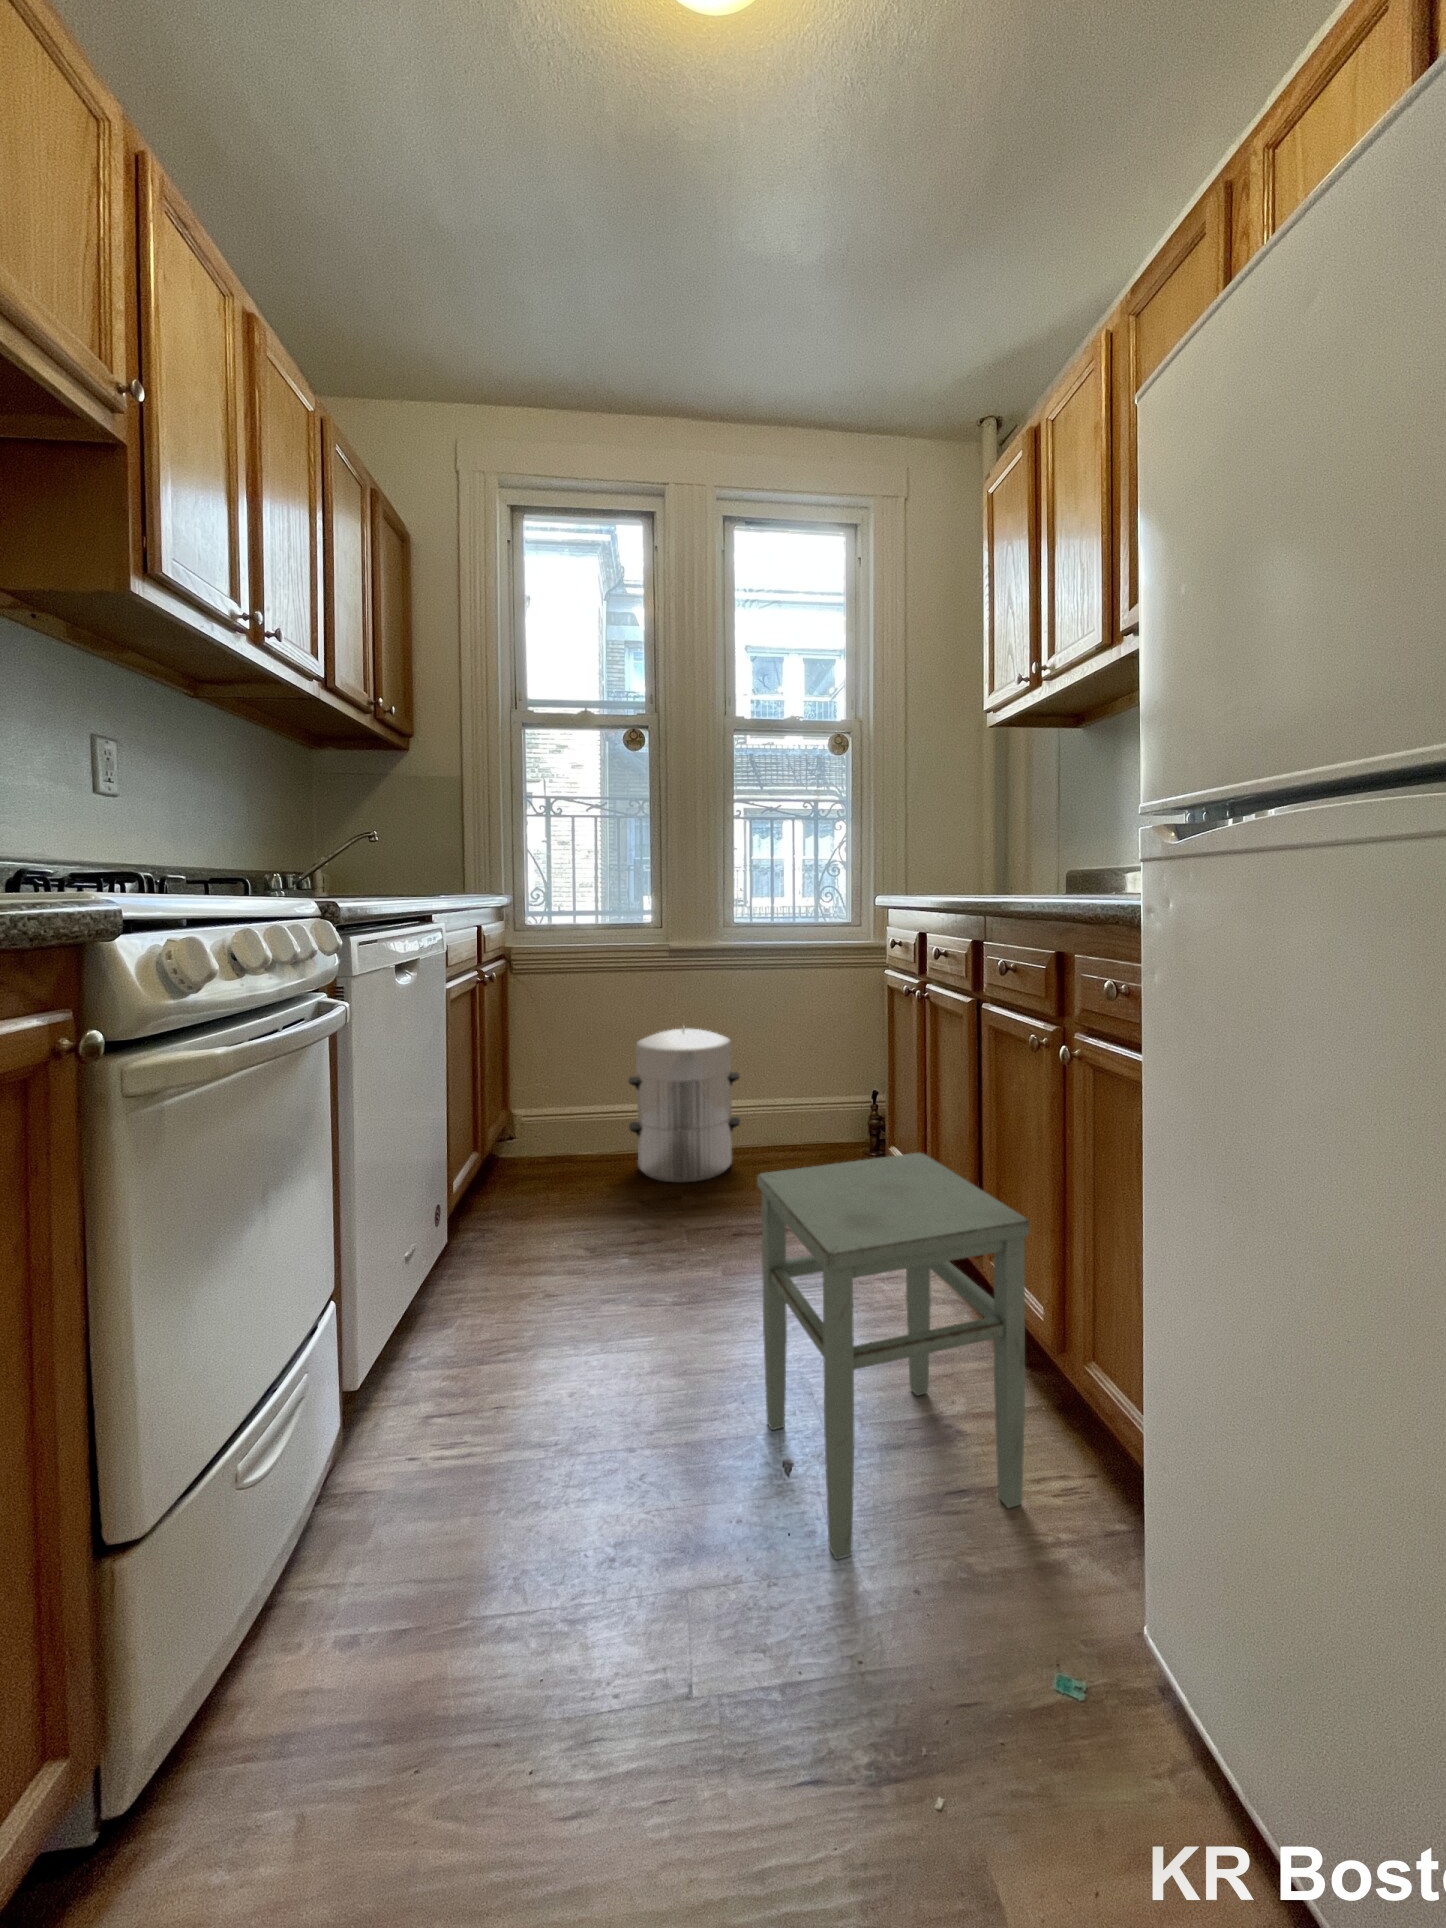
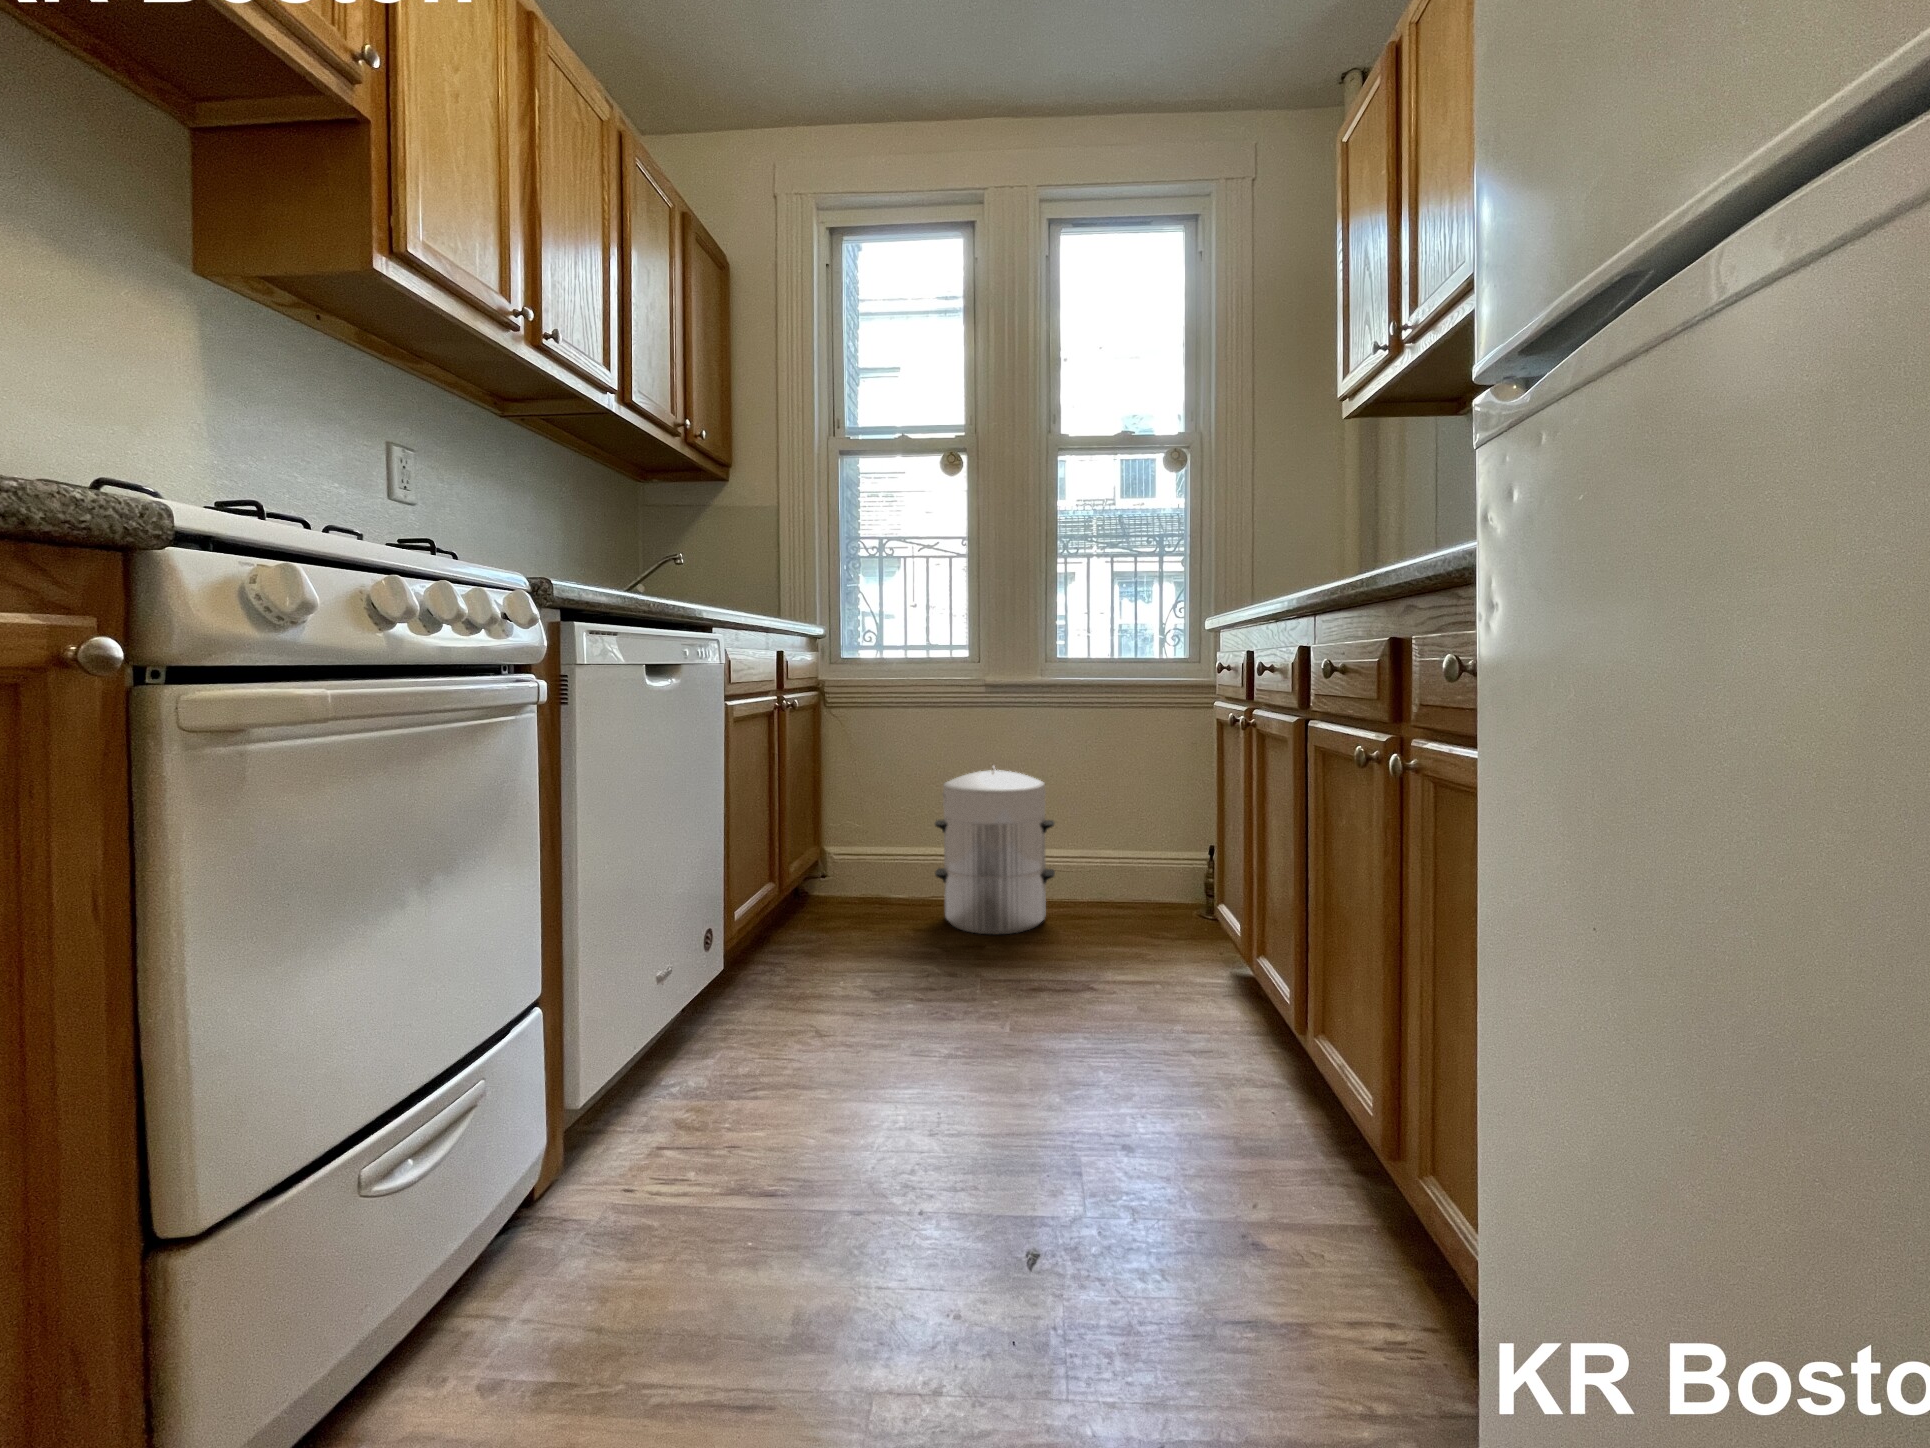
stool: present [757,1153,1030,1560] -> none [1006,892,1336,1381]

